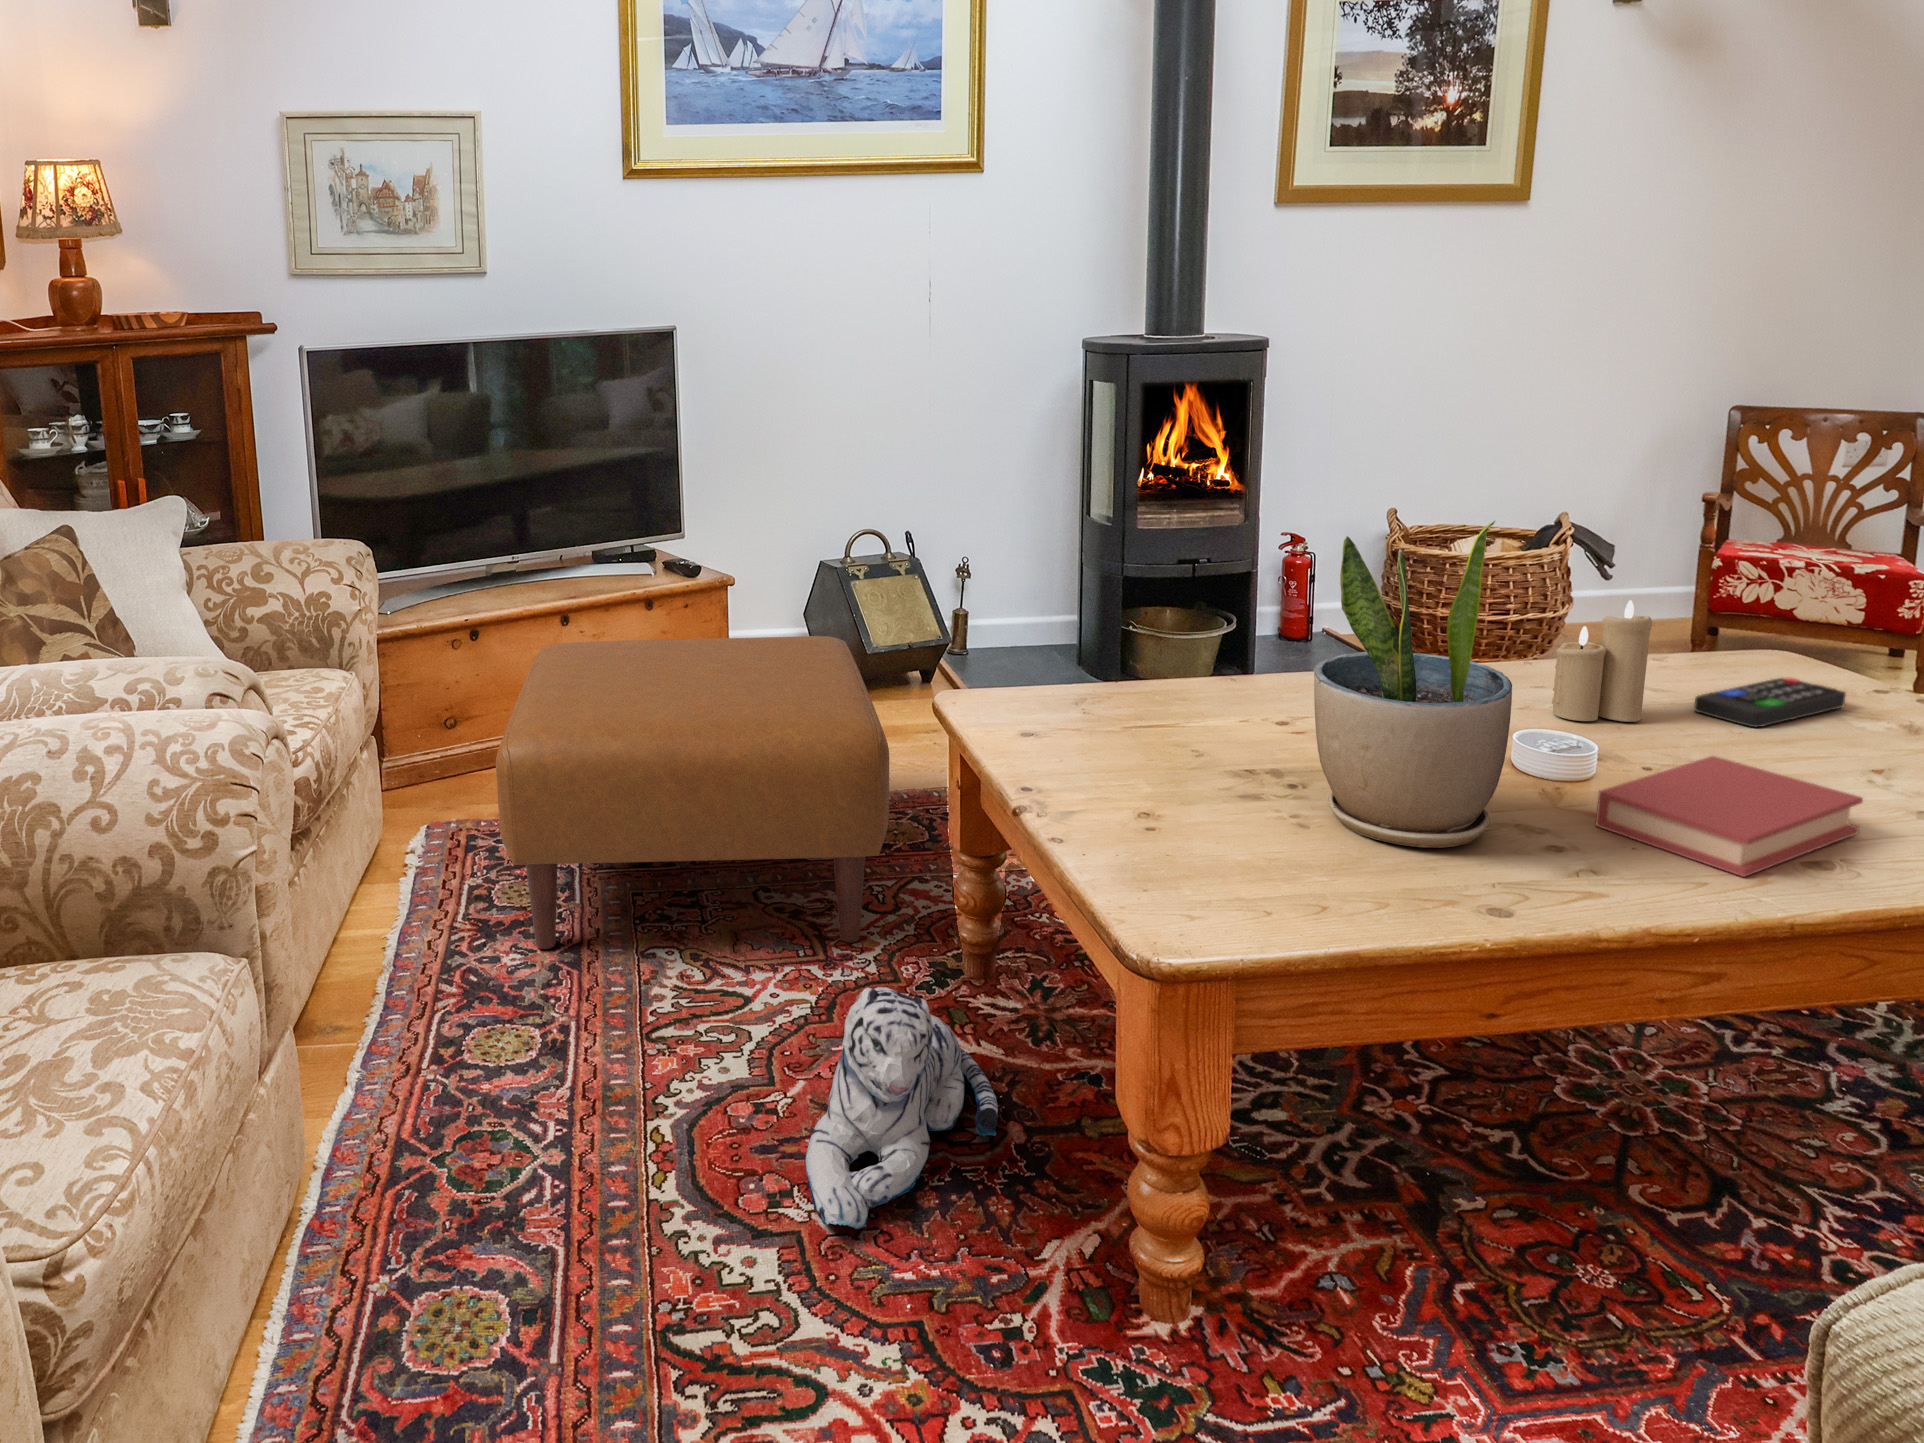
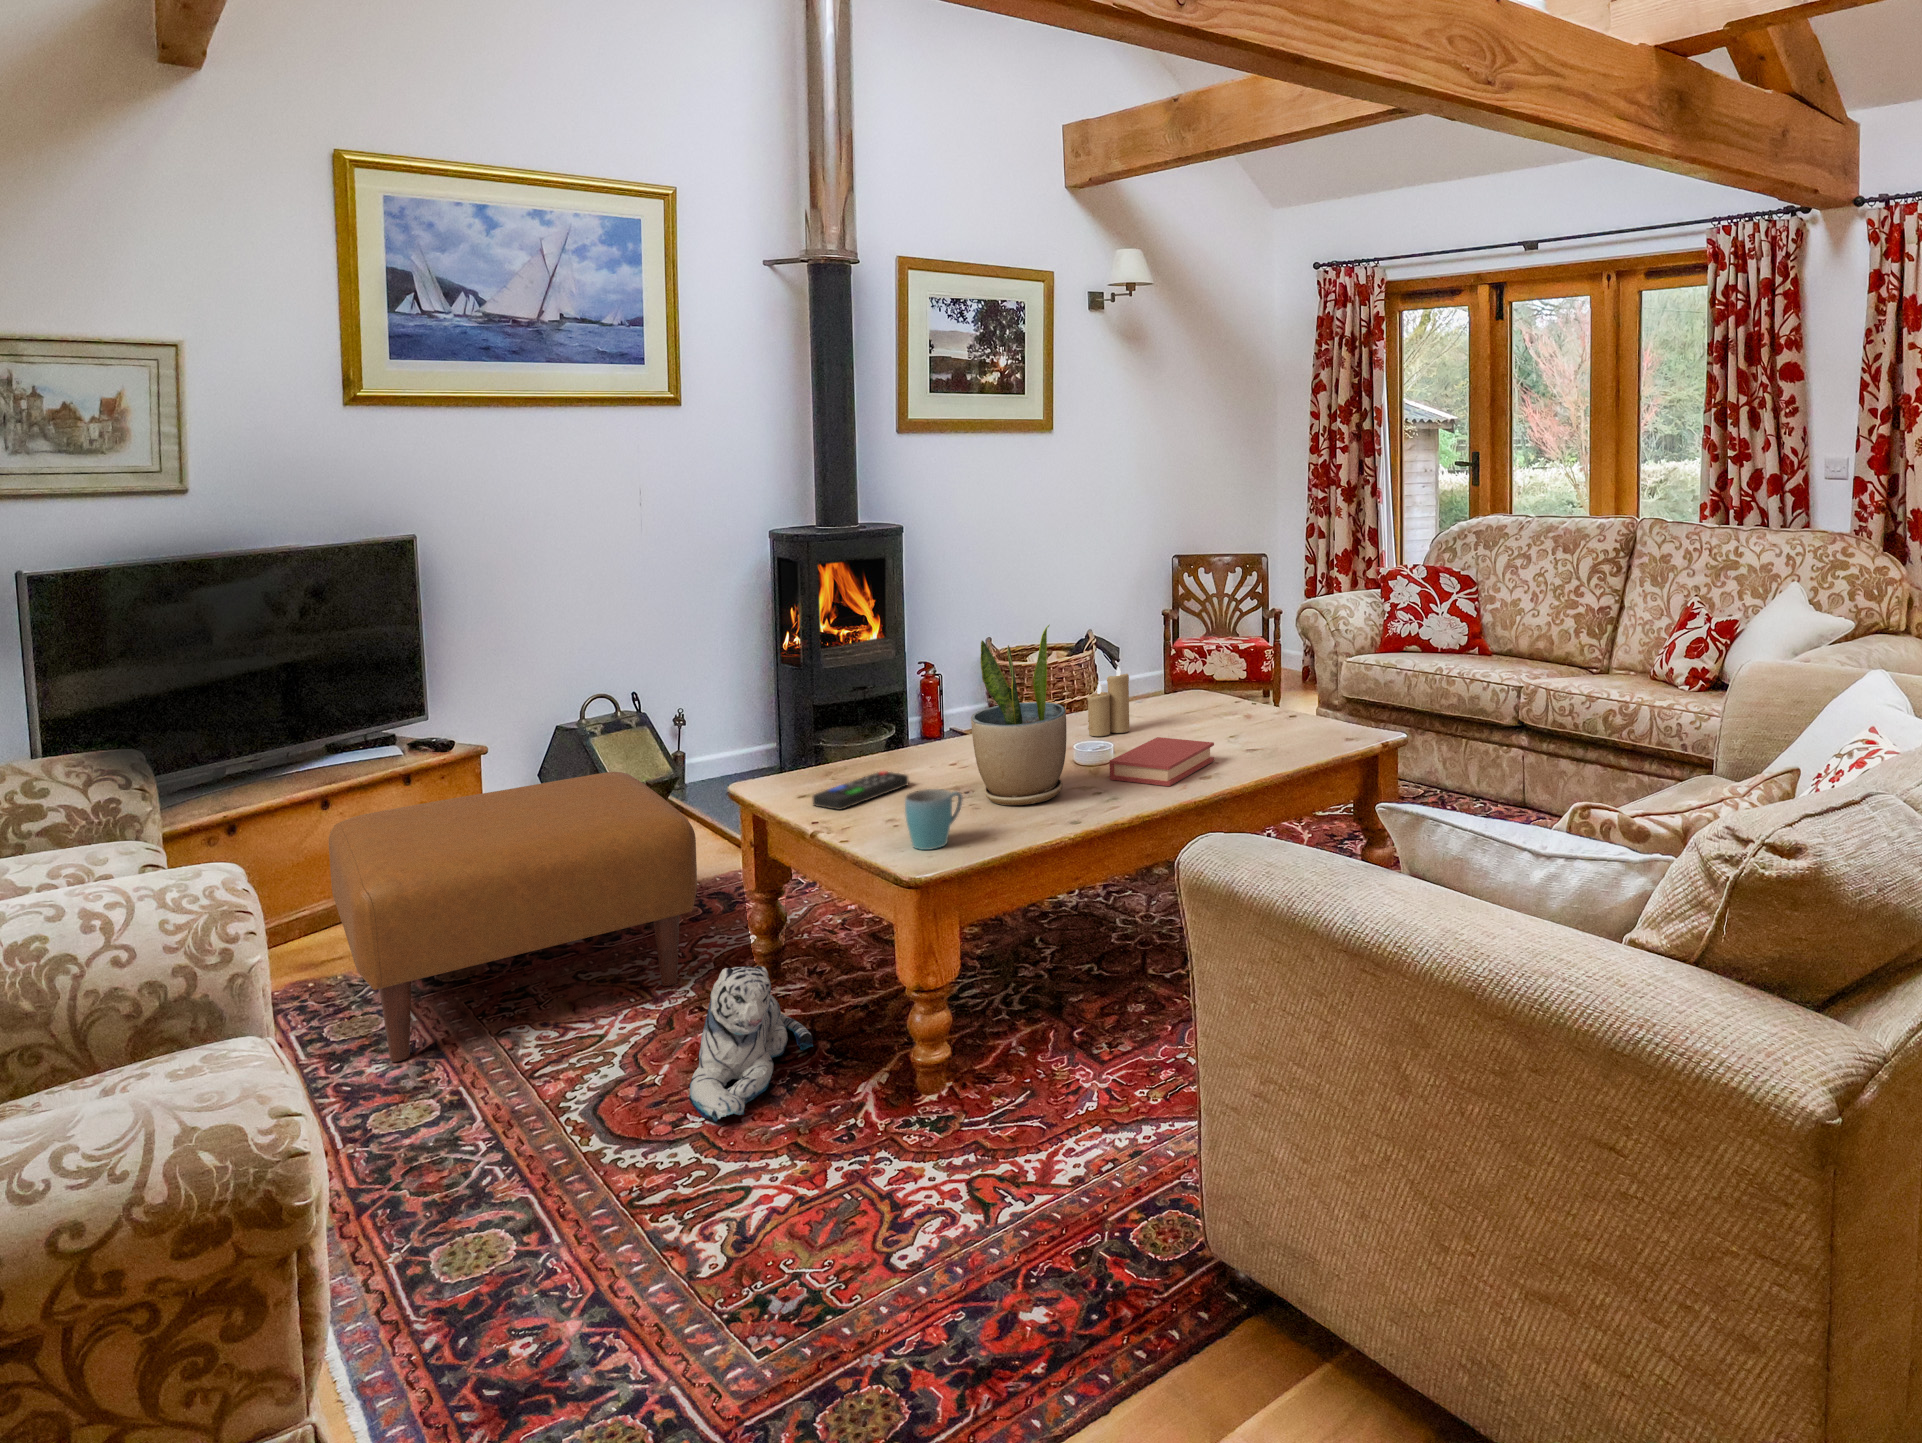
remote control: present [1694,677,1846,727] -> present [812,771,908,810]
mug: none [1164,791,1276,906] -> present [905,789,963,850]

